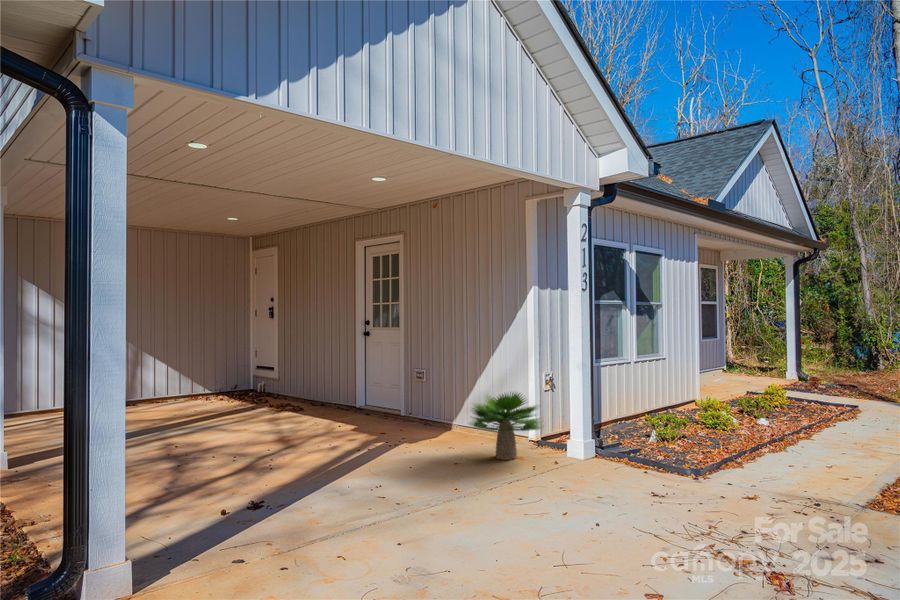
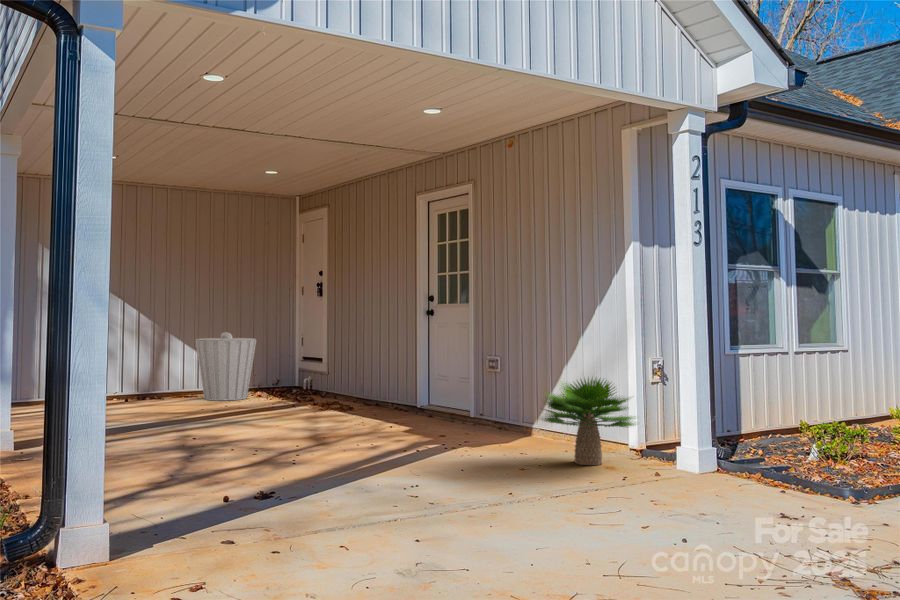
trash can: none [168,348,220,404] -> present [196,332,256,400]

